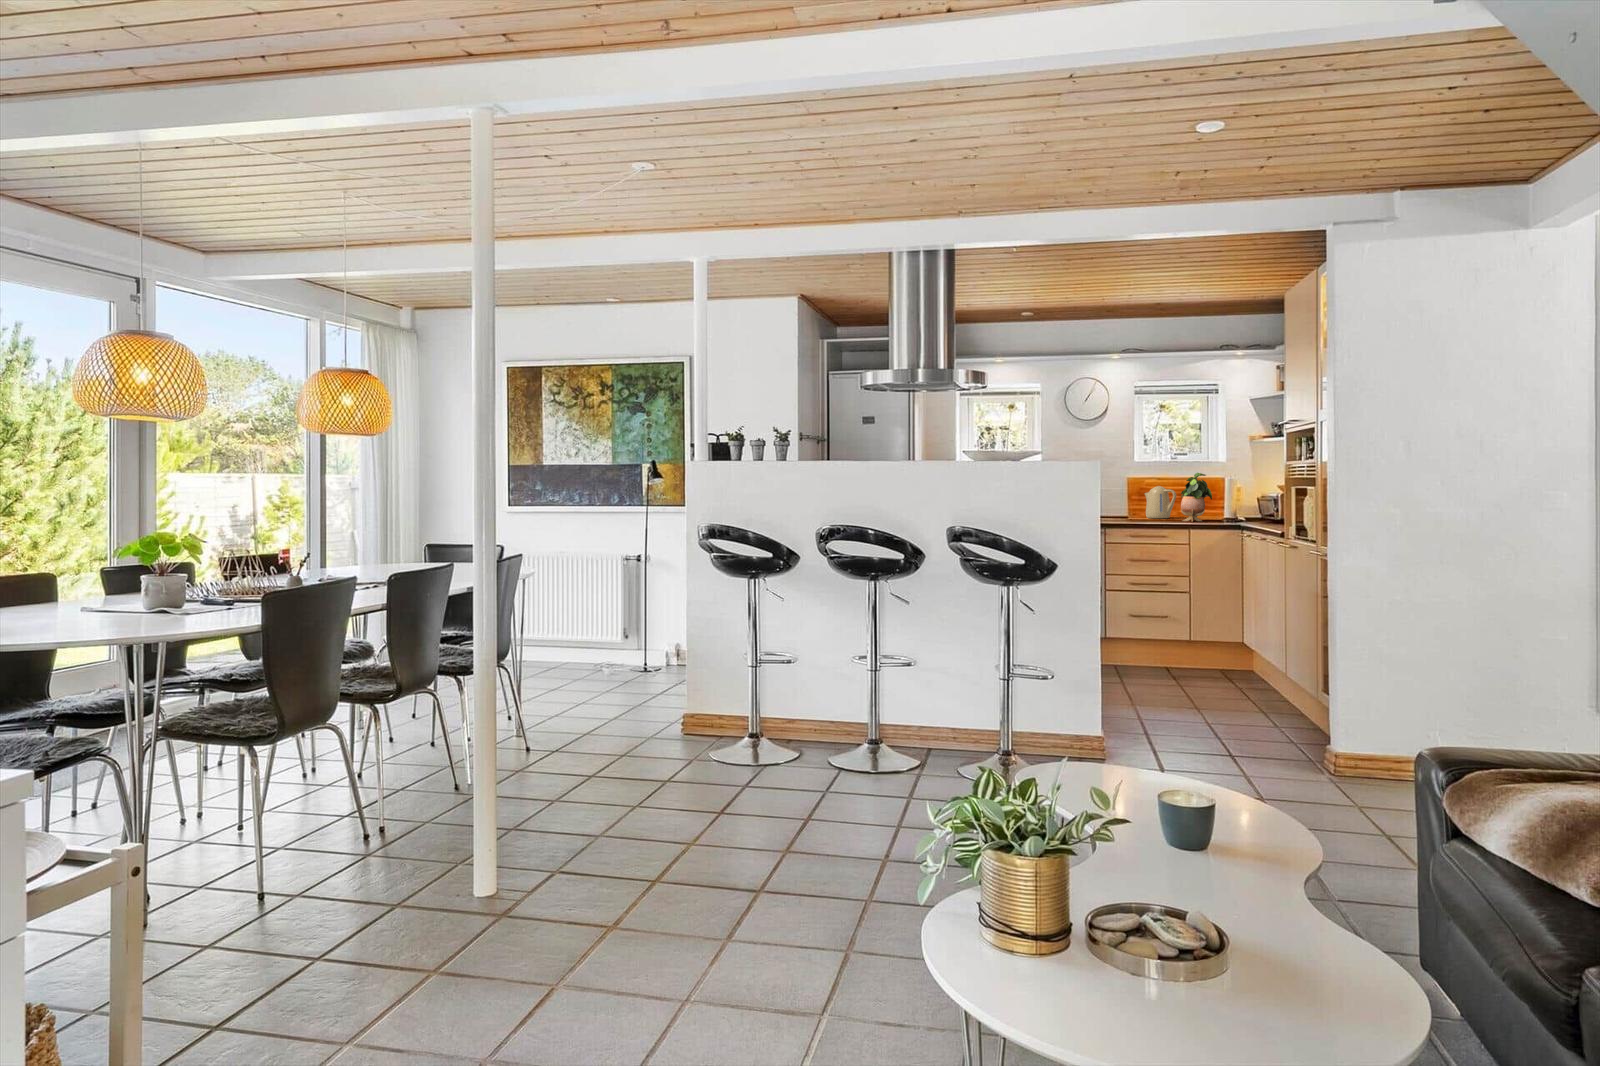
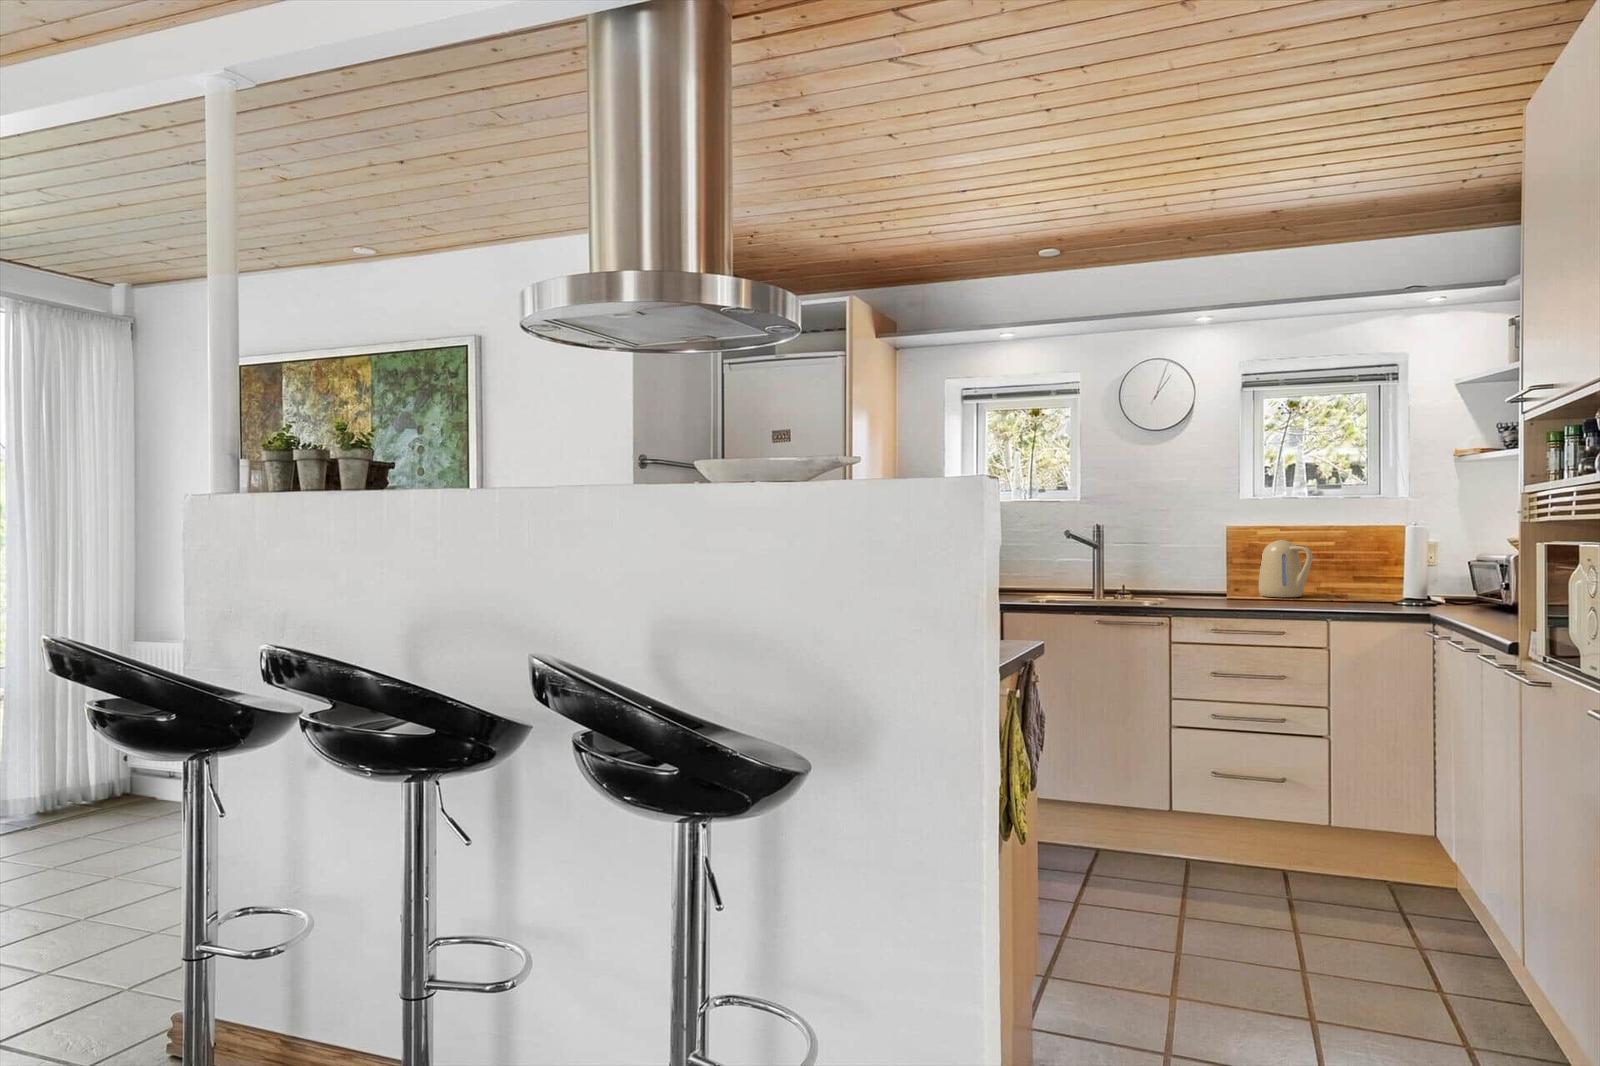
potted plant: present [1181,473,1212,521] -> none [1318,515,1378,605]

